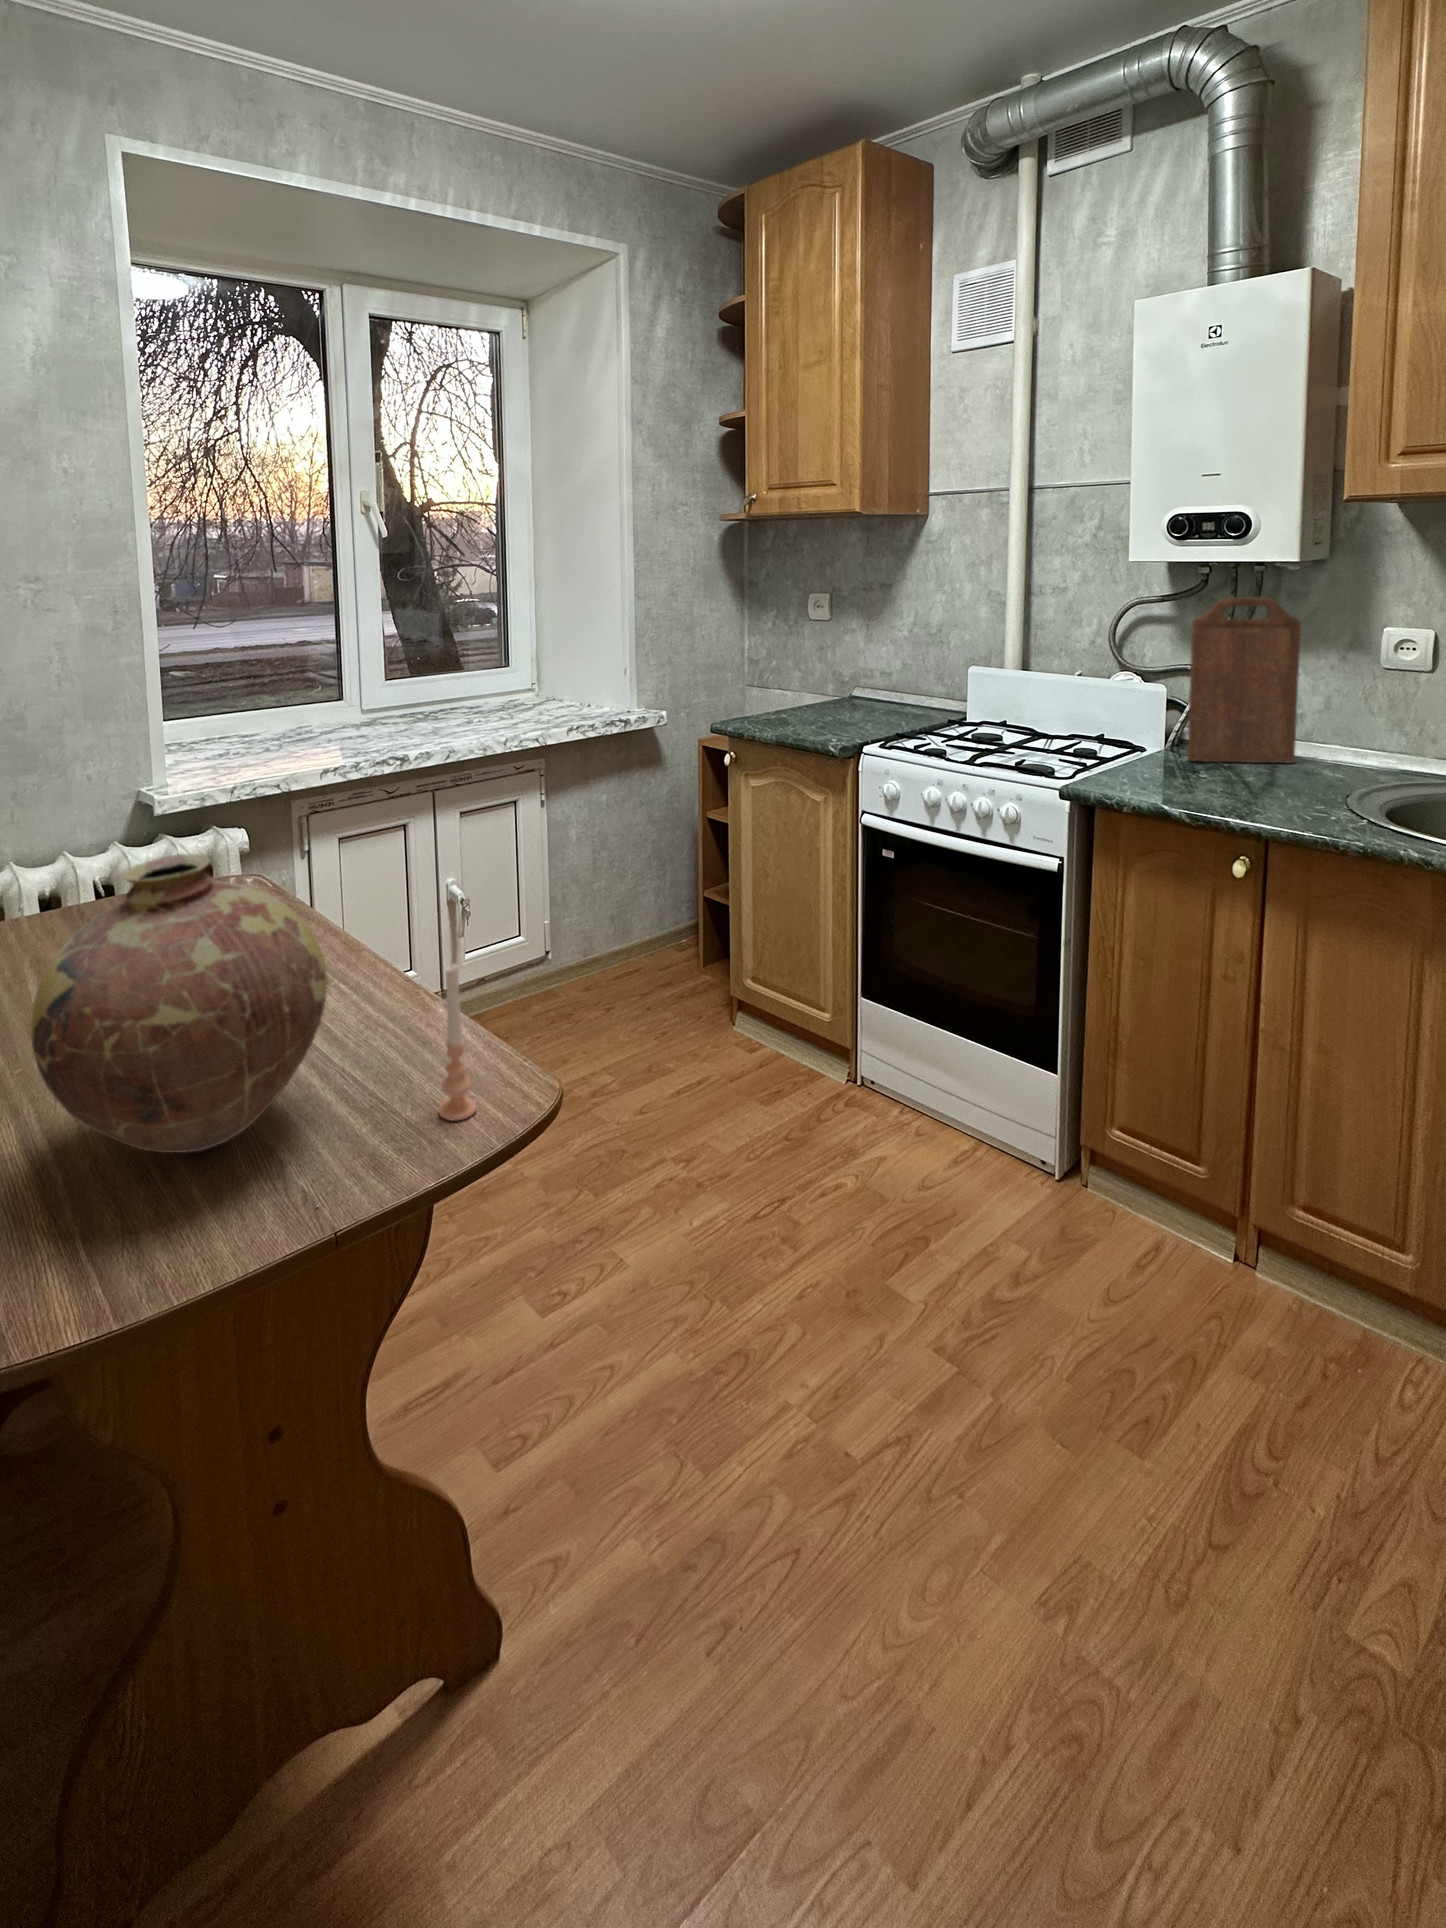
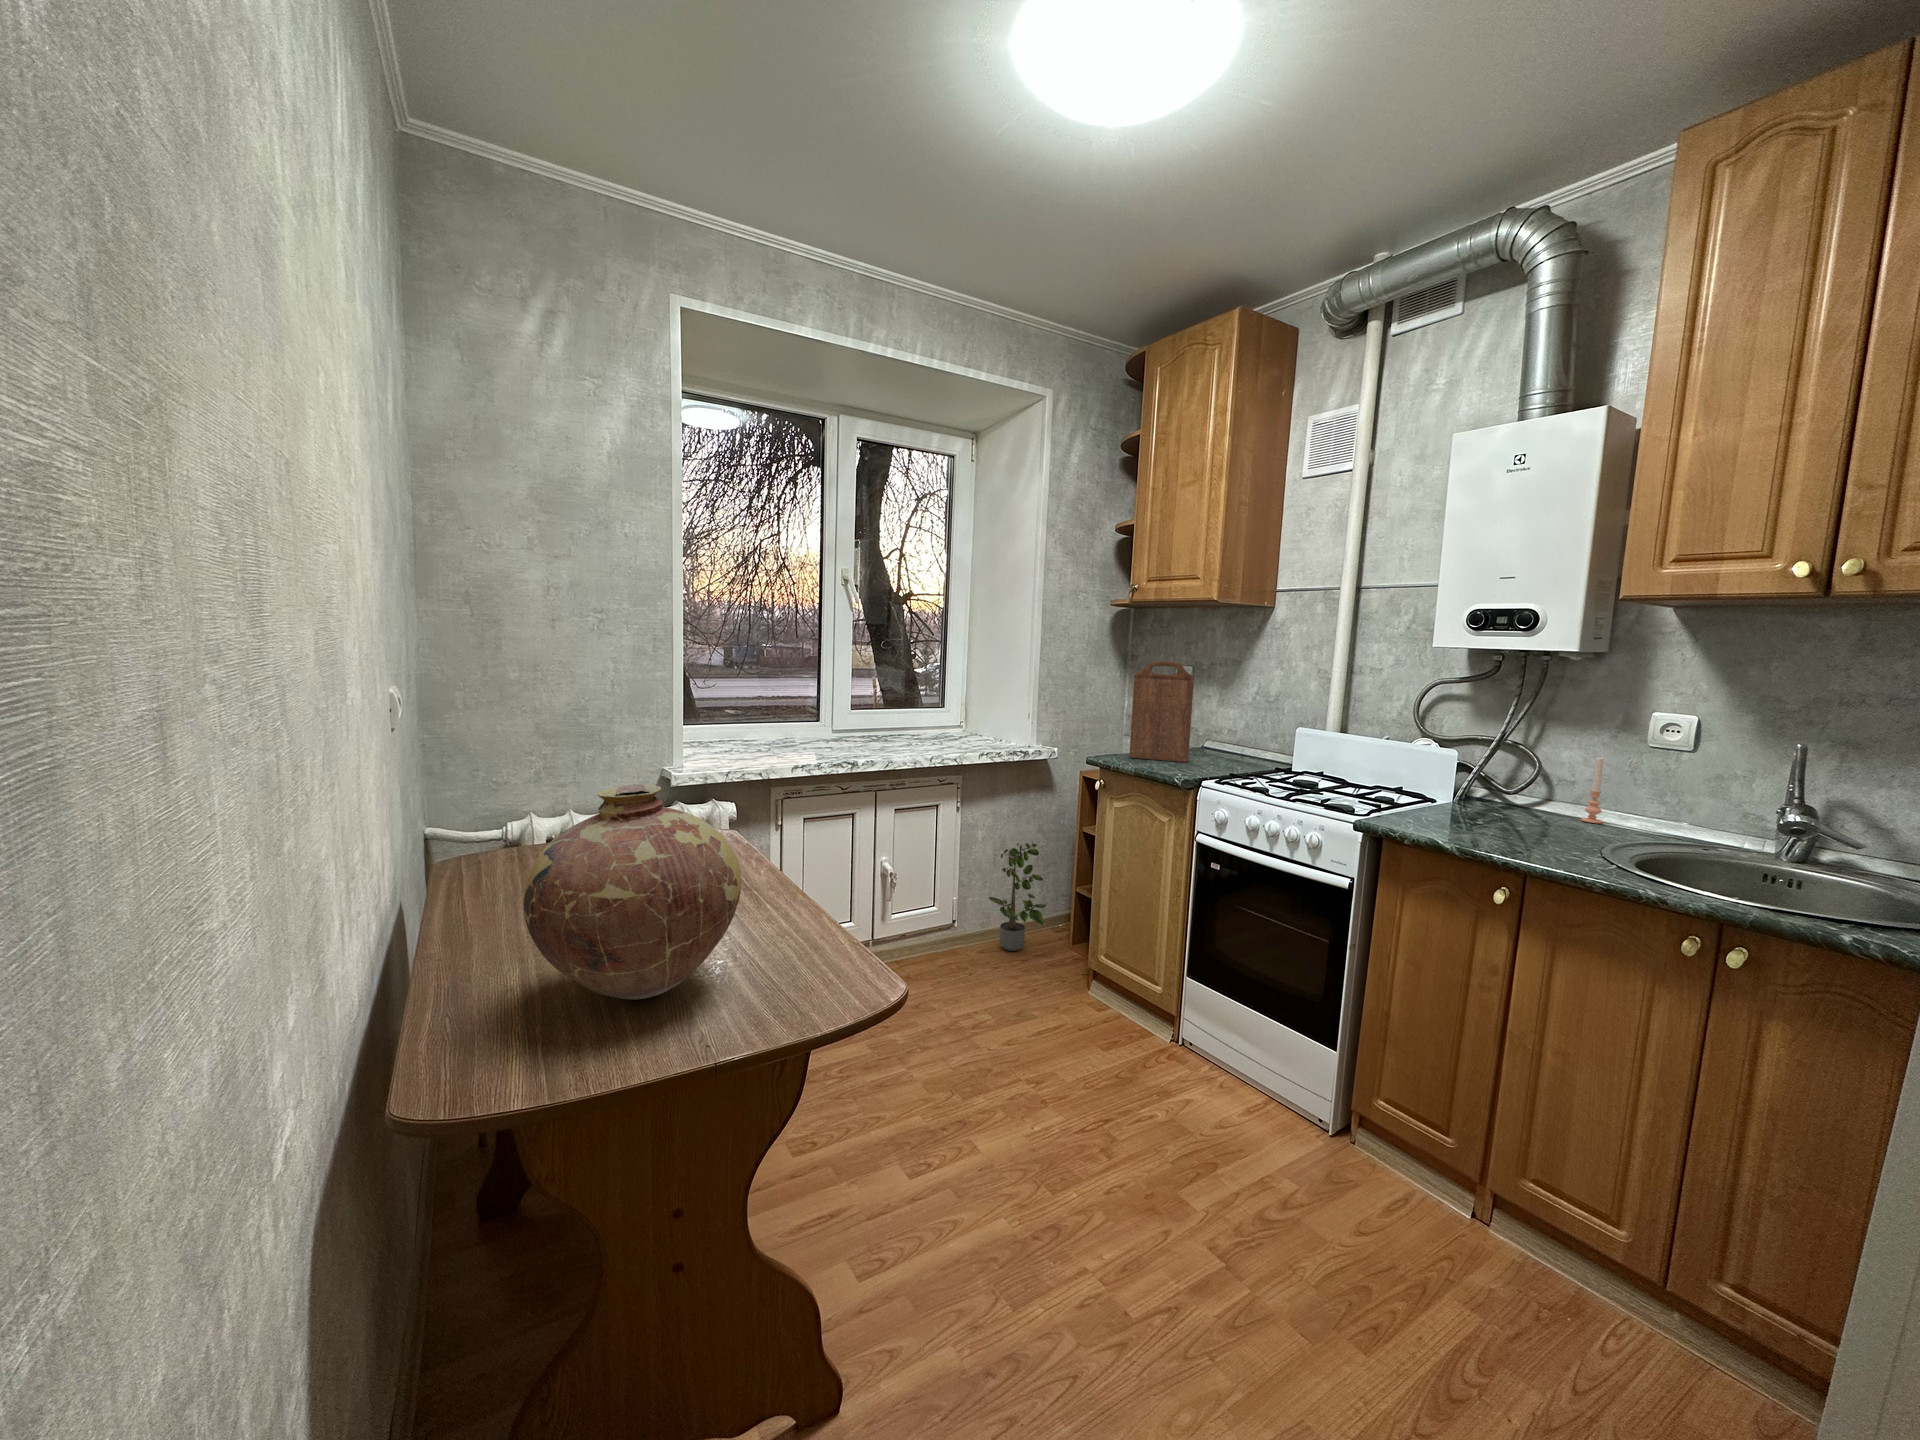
cutting board: present [1187,597,1301,763] -> present [1129,661,1194,762]
potted plant: none [591,836,670,987] -> present [989,843,1046,951]
candle: present [439,964,477,1121] -> present [1581,757,1603,823]

